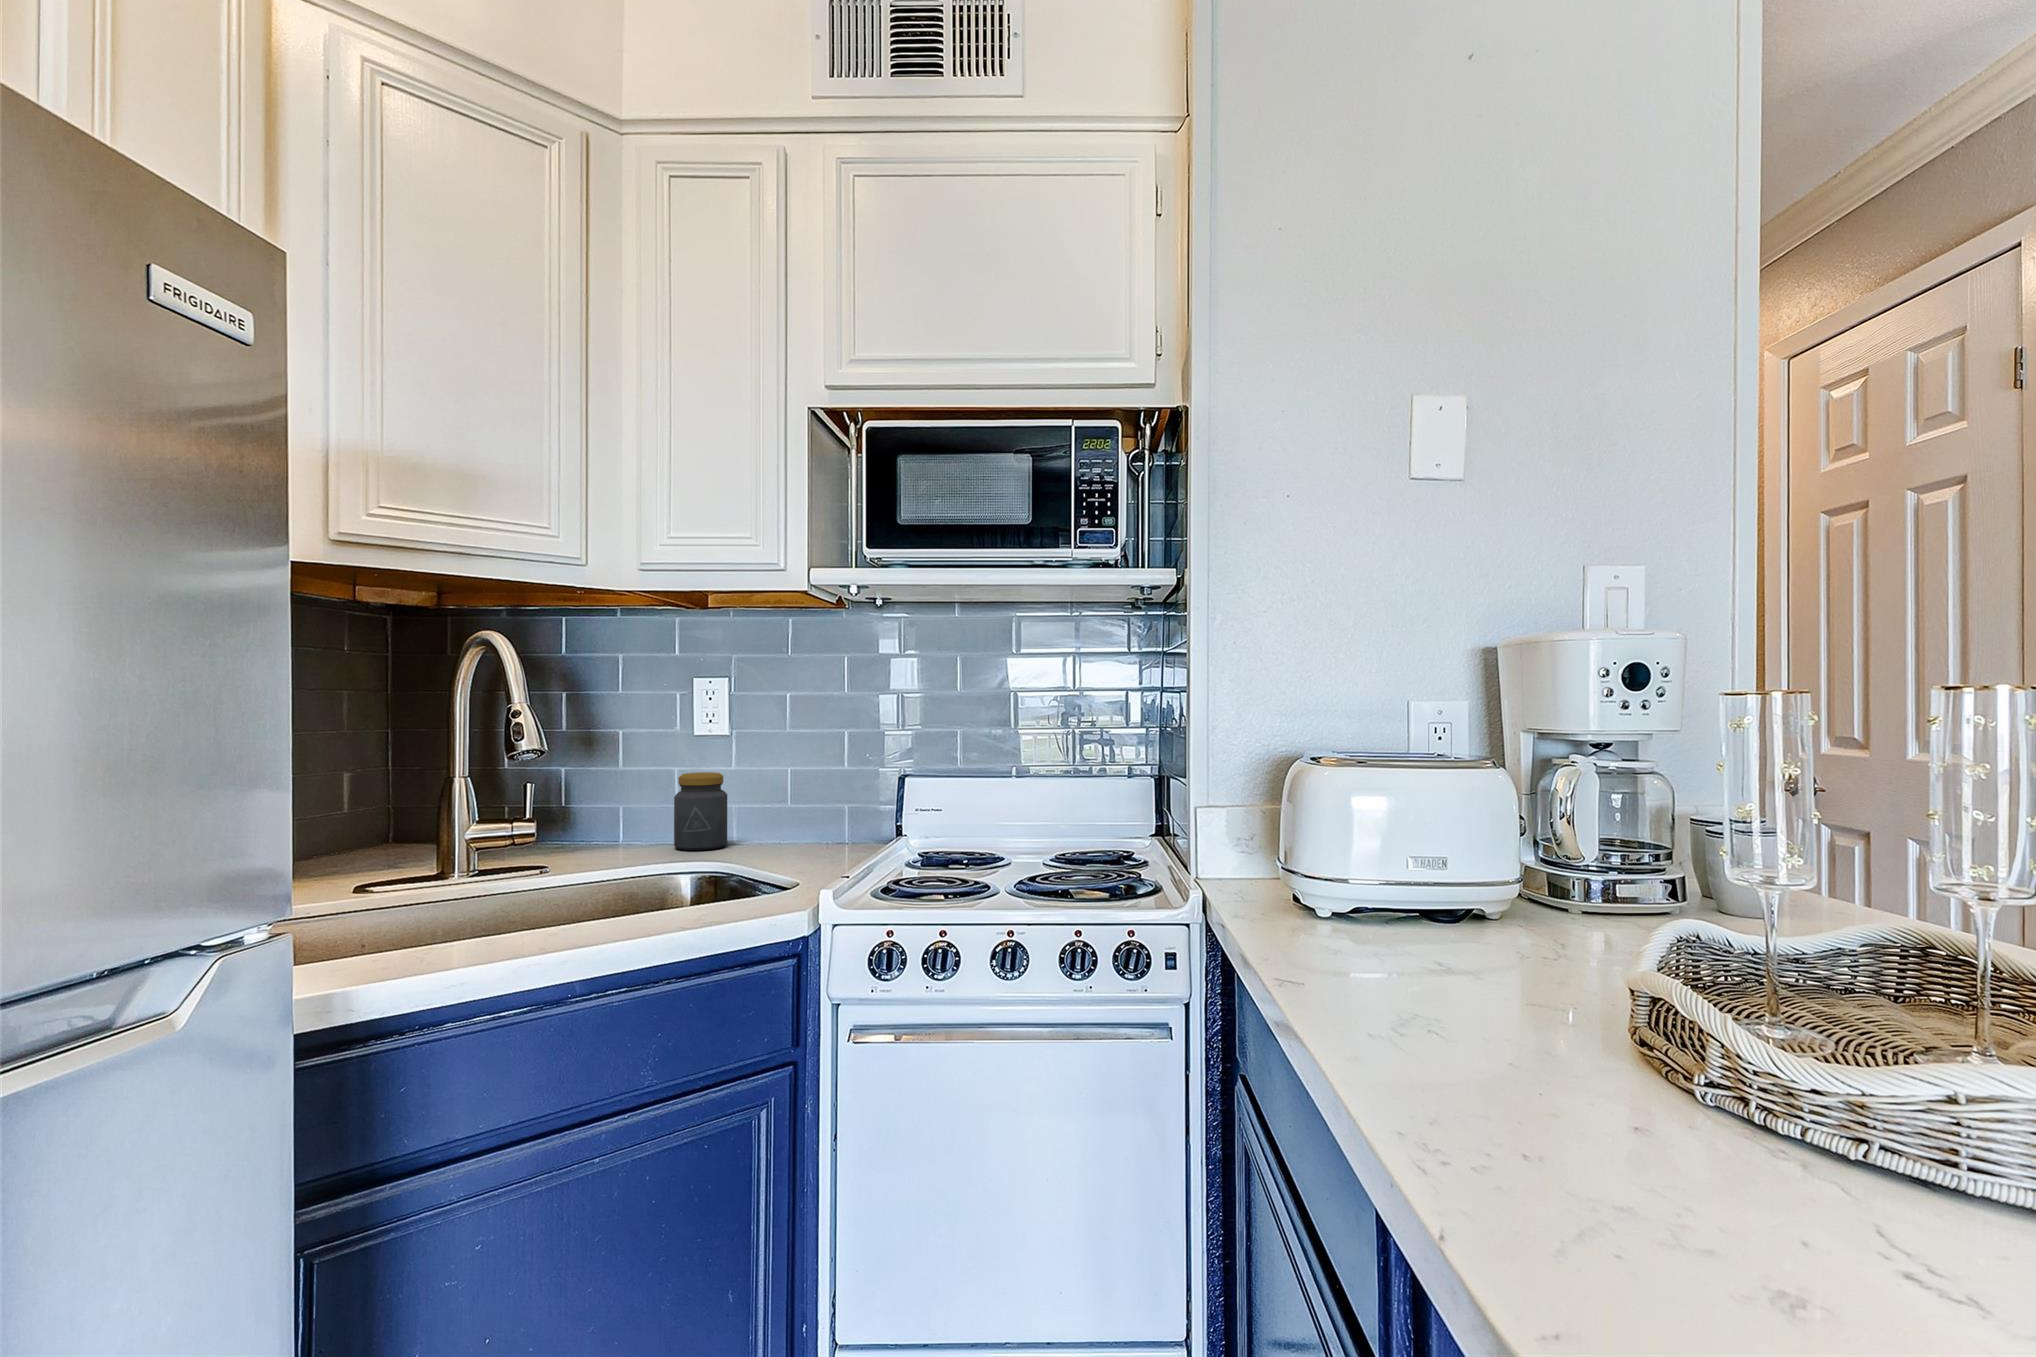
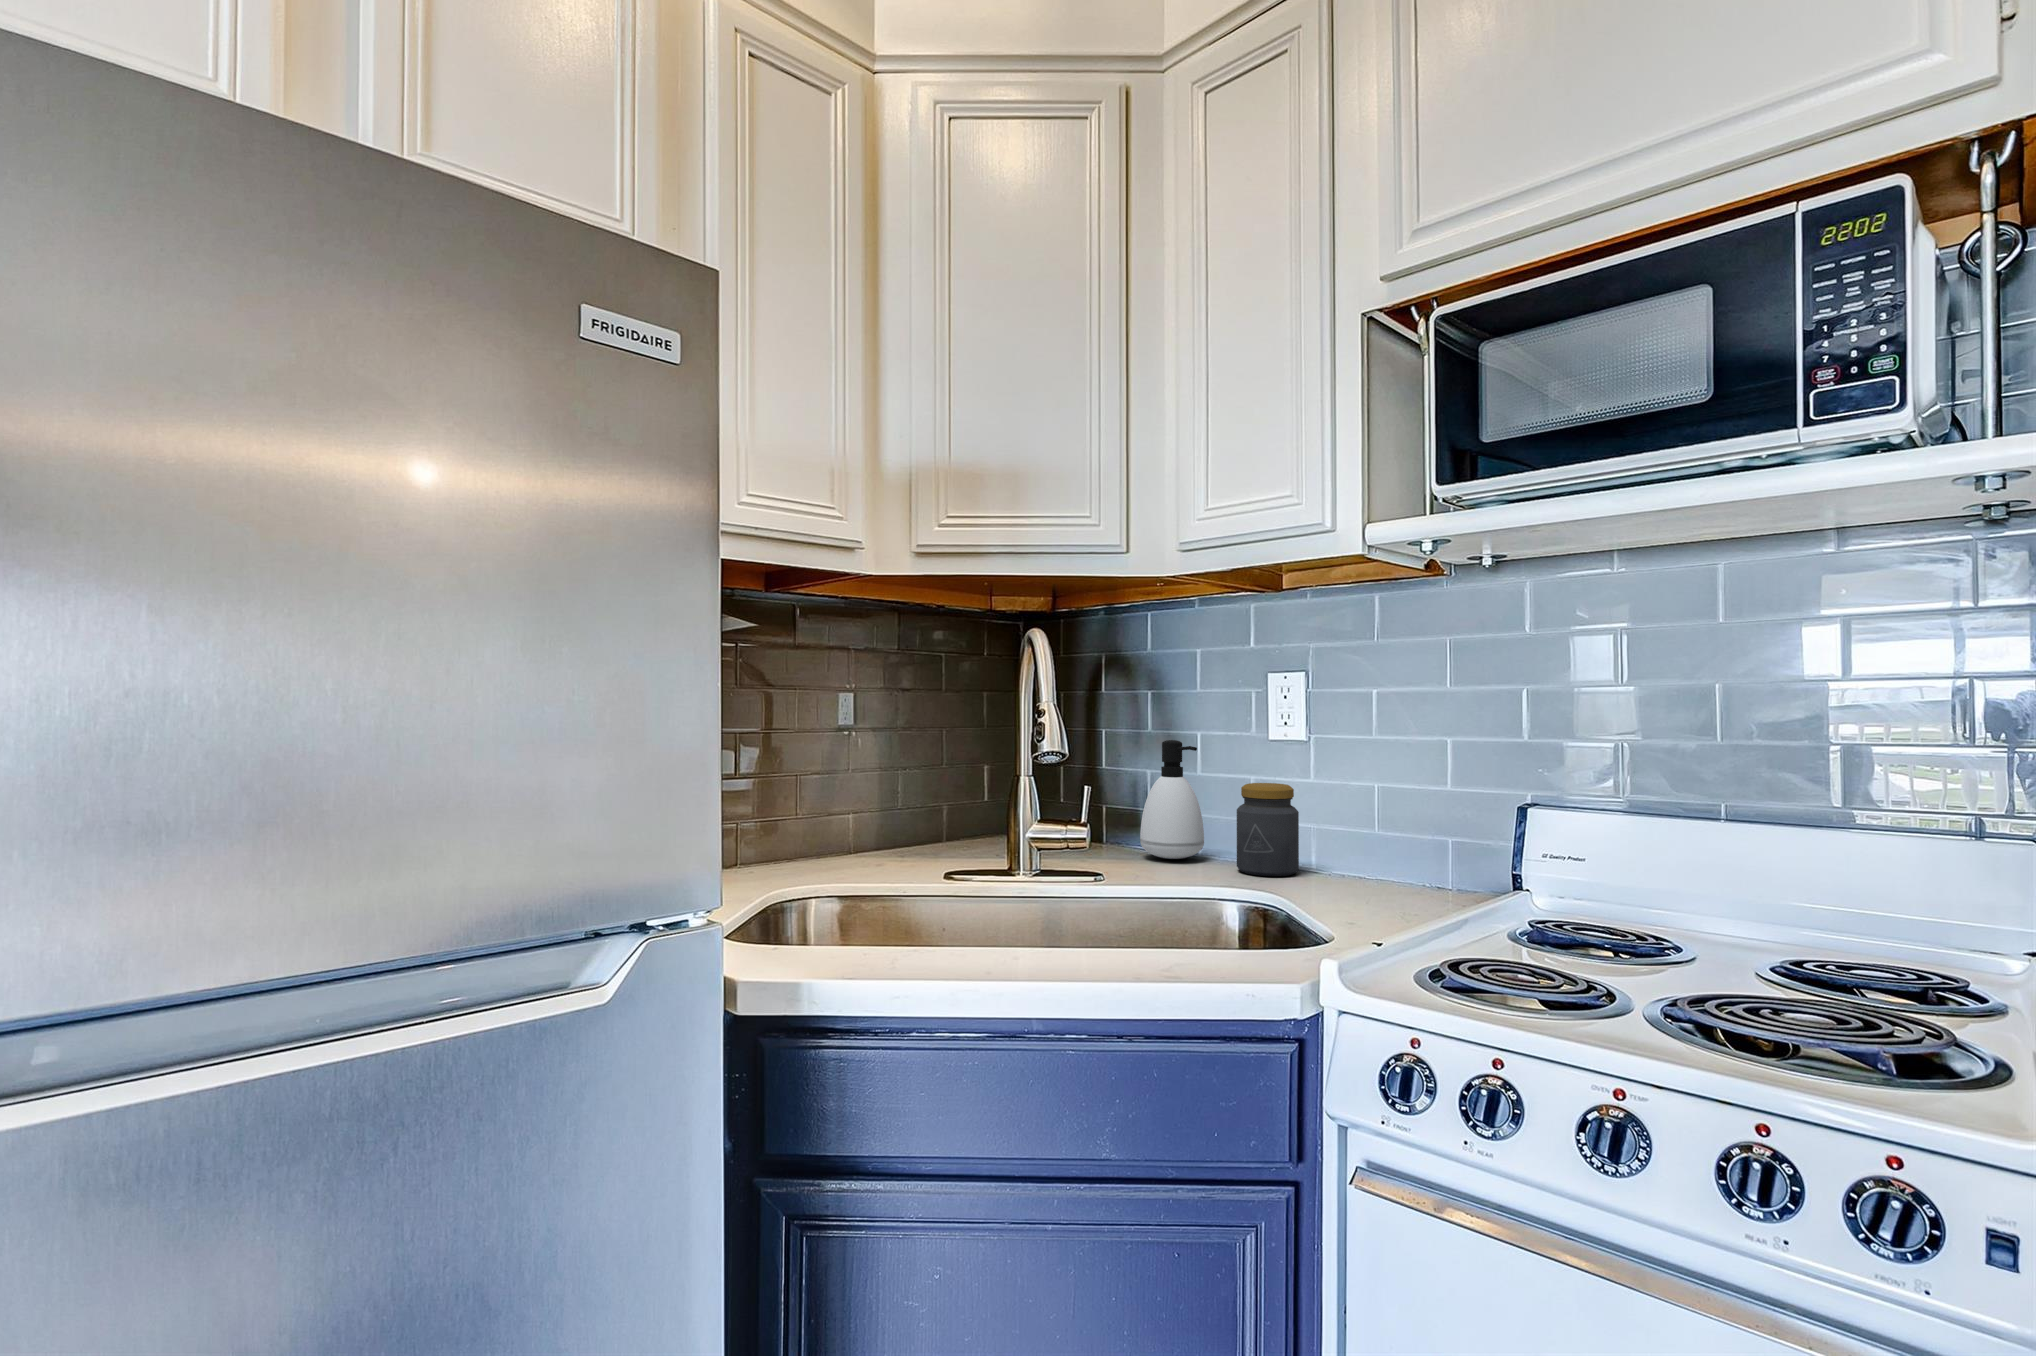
soap dispenser: none [575,740,637,848] -> present [1140,740,1204,859]

